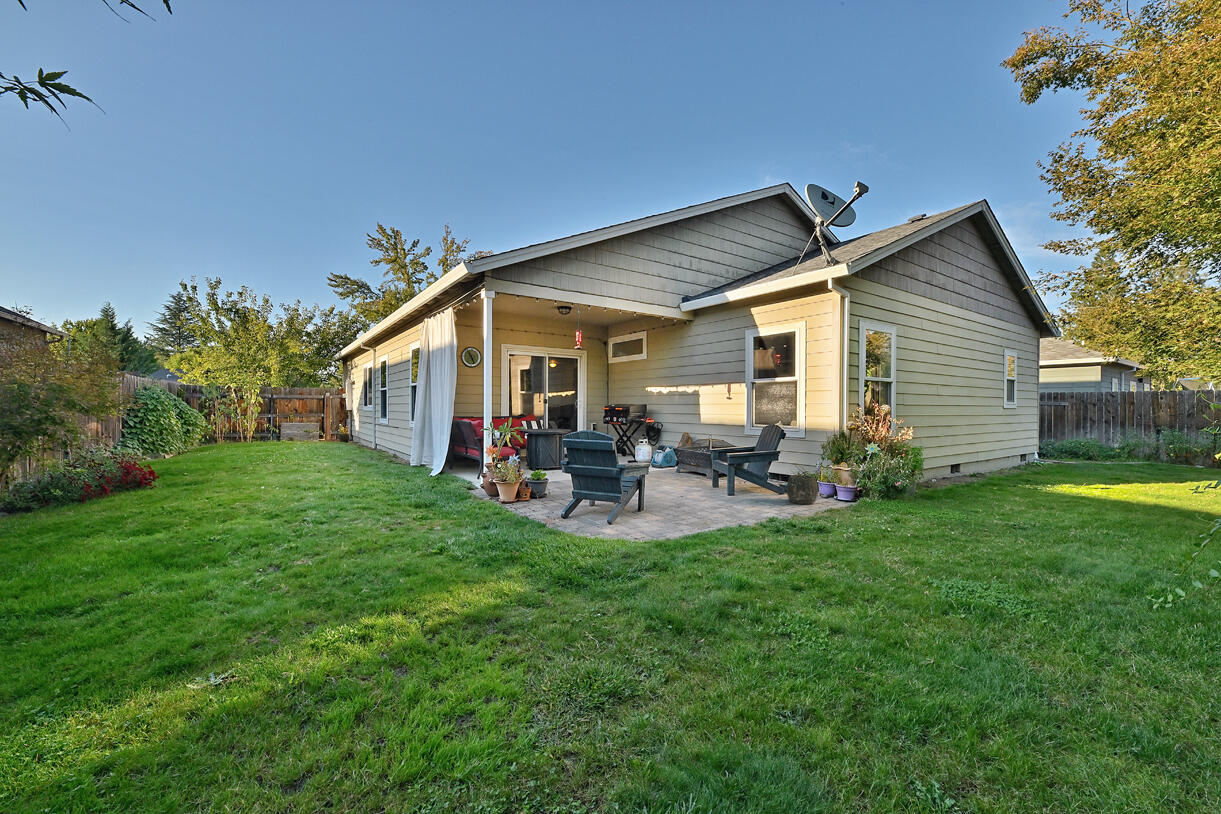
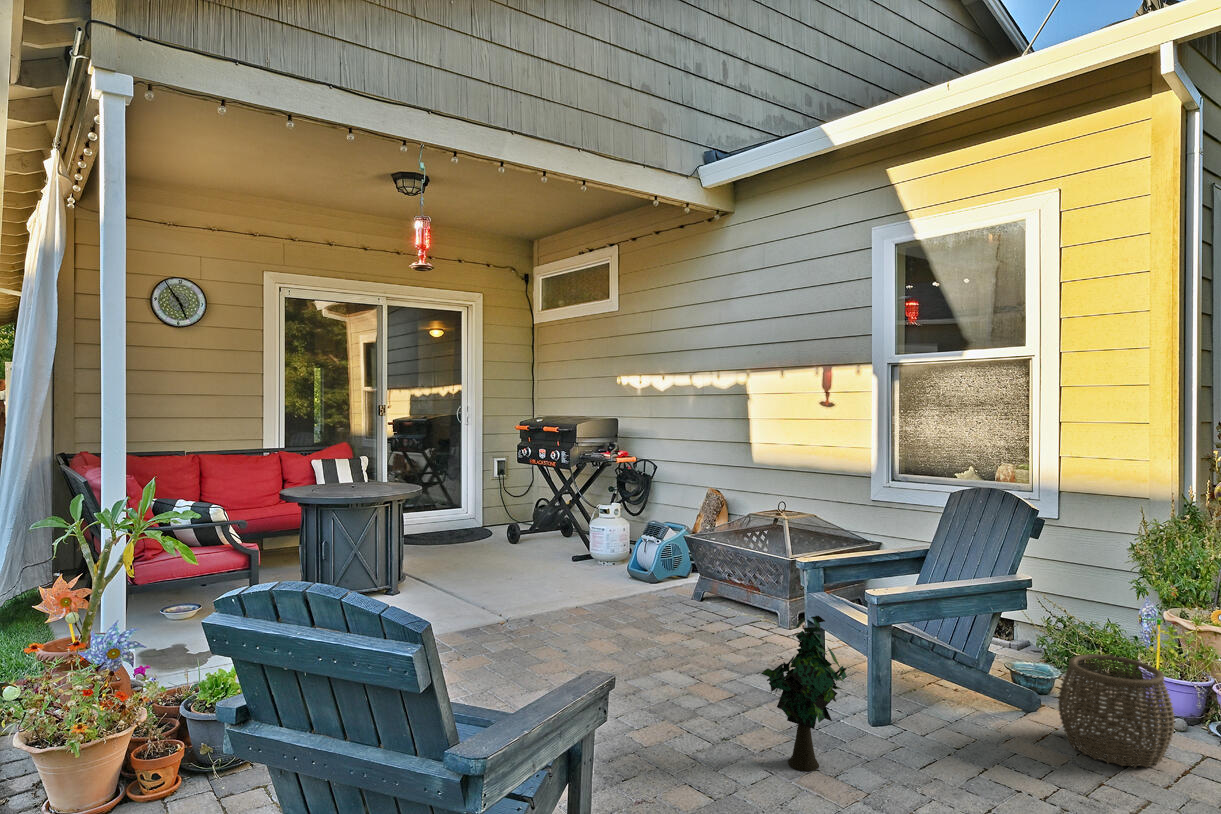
decorative plant: none [694,459,719,504] -> present [761,616,847,771]

